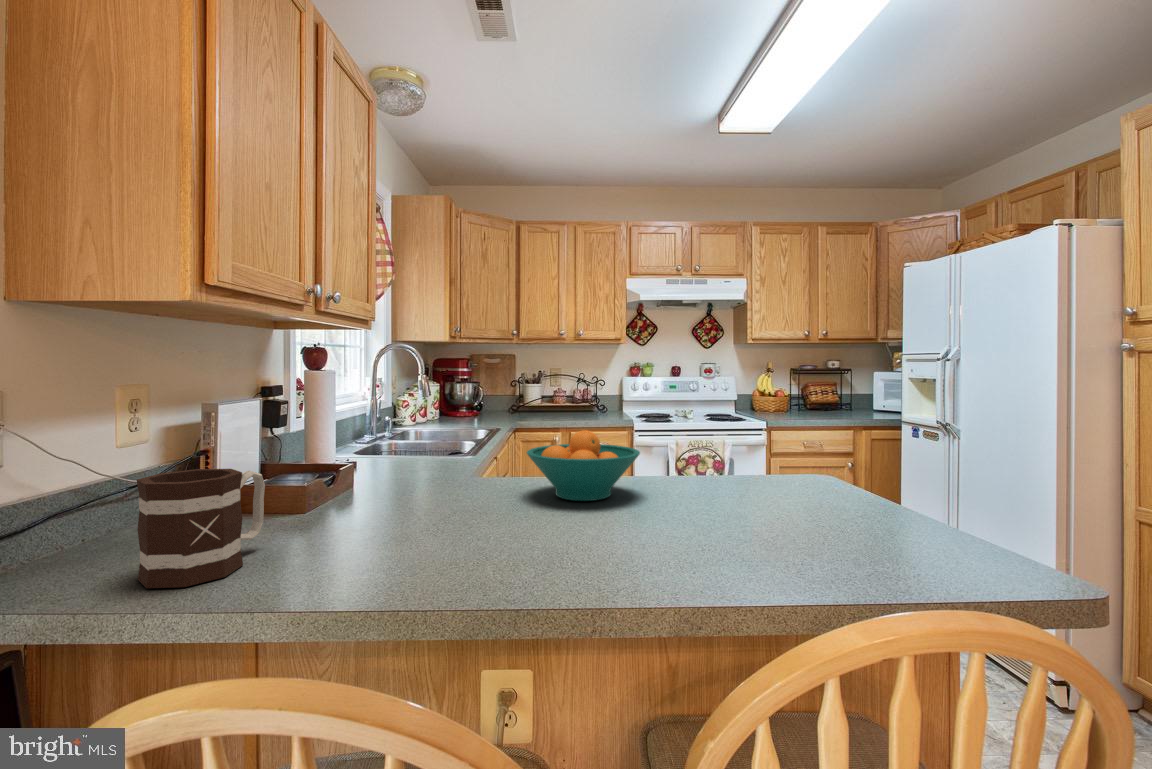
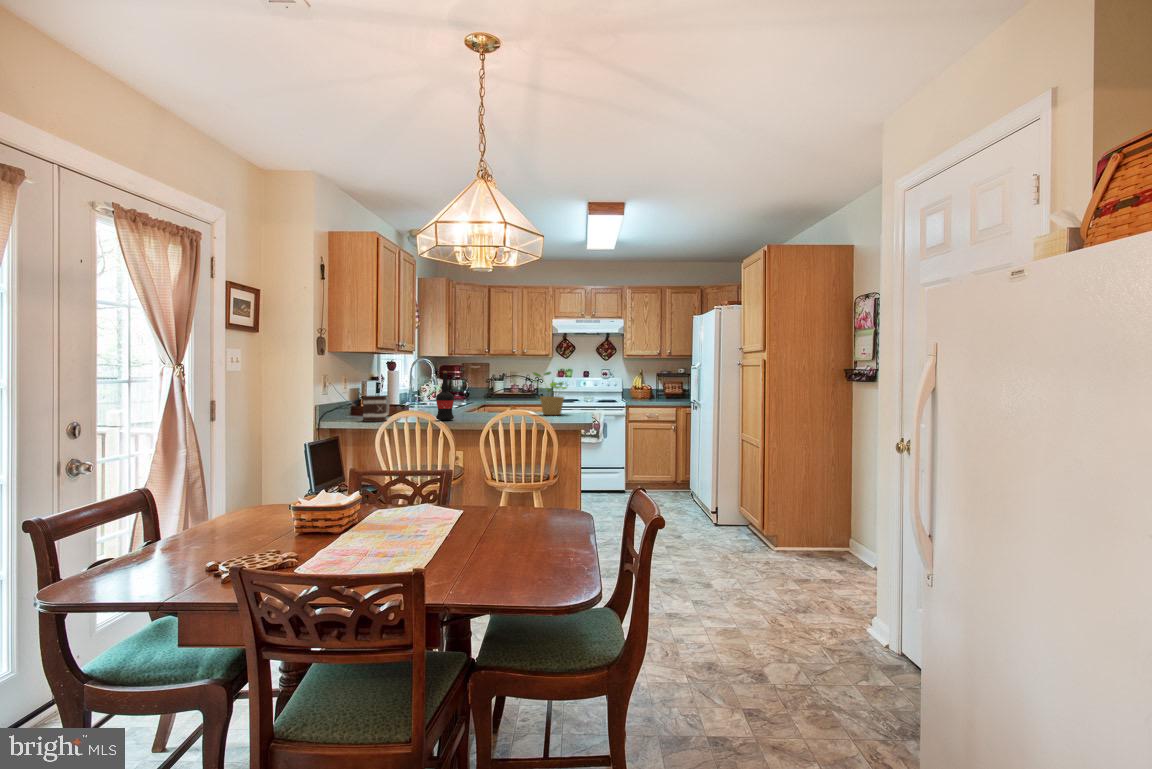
potted plant: none [694,374,810,499] -> present [533,372,567,415]
wine bottle: none [429,377,496,566] -> present [436,371,454,420]
fruit bowl: present [527,430,640,501] -> none [471,392,511,415]

